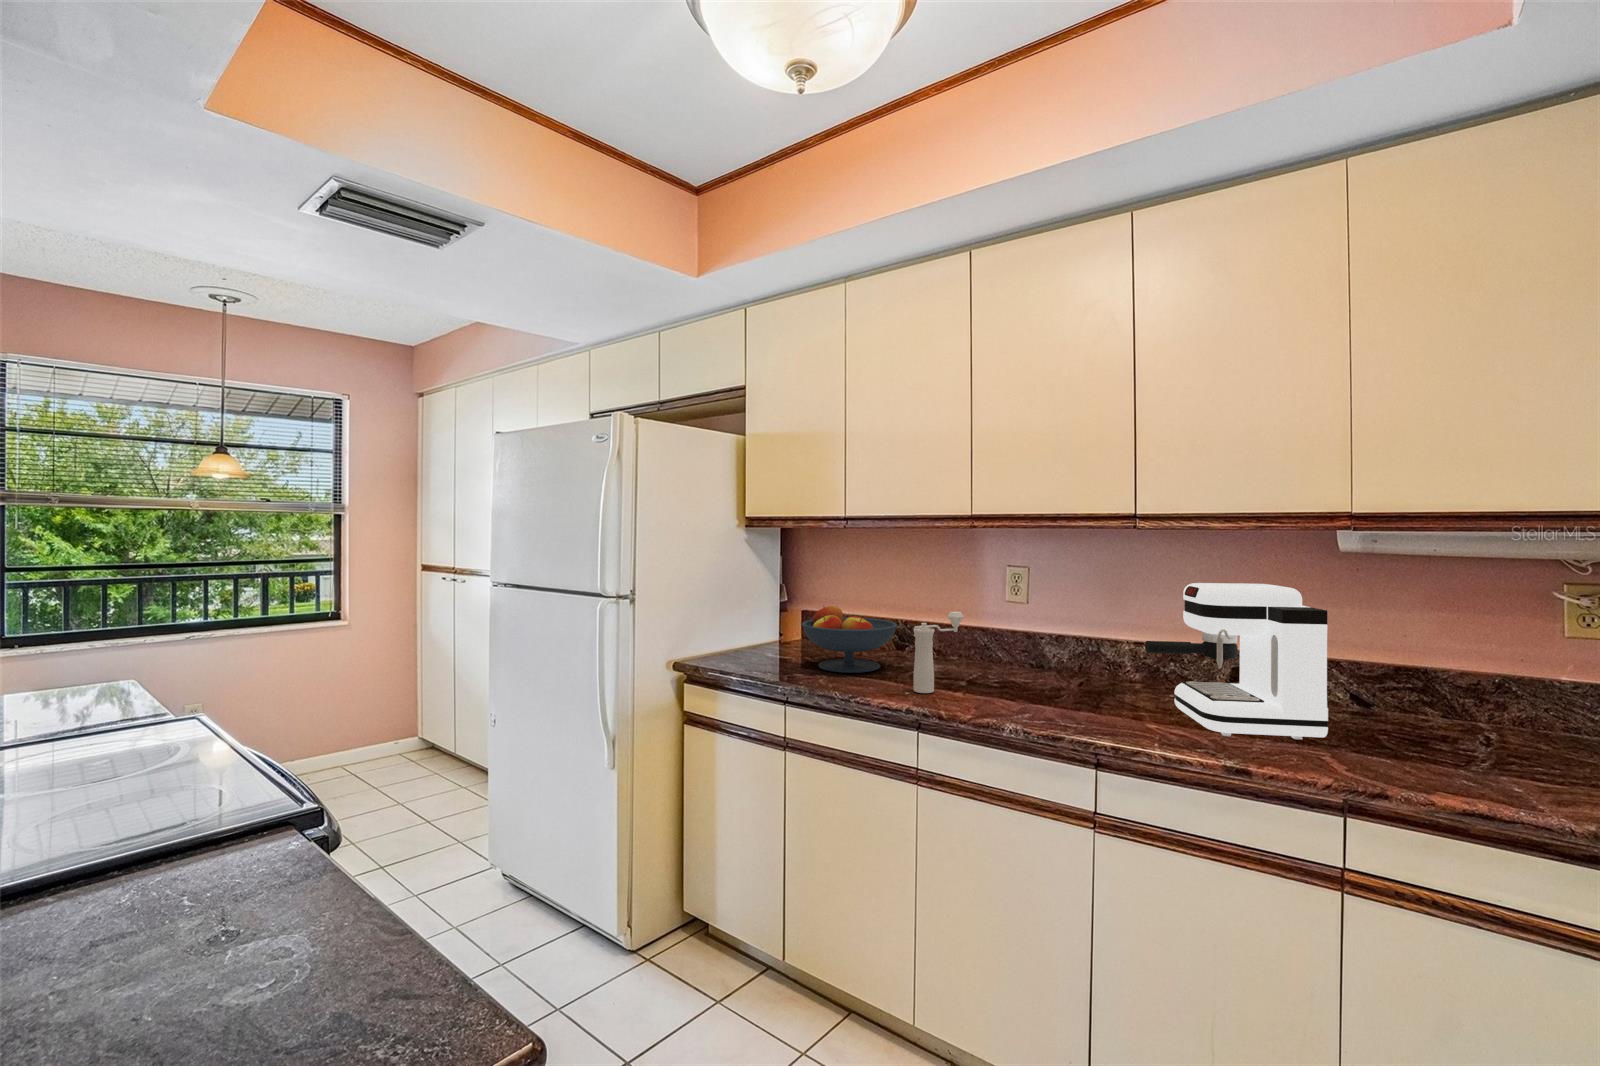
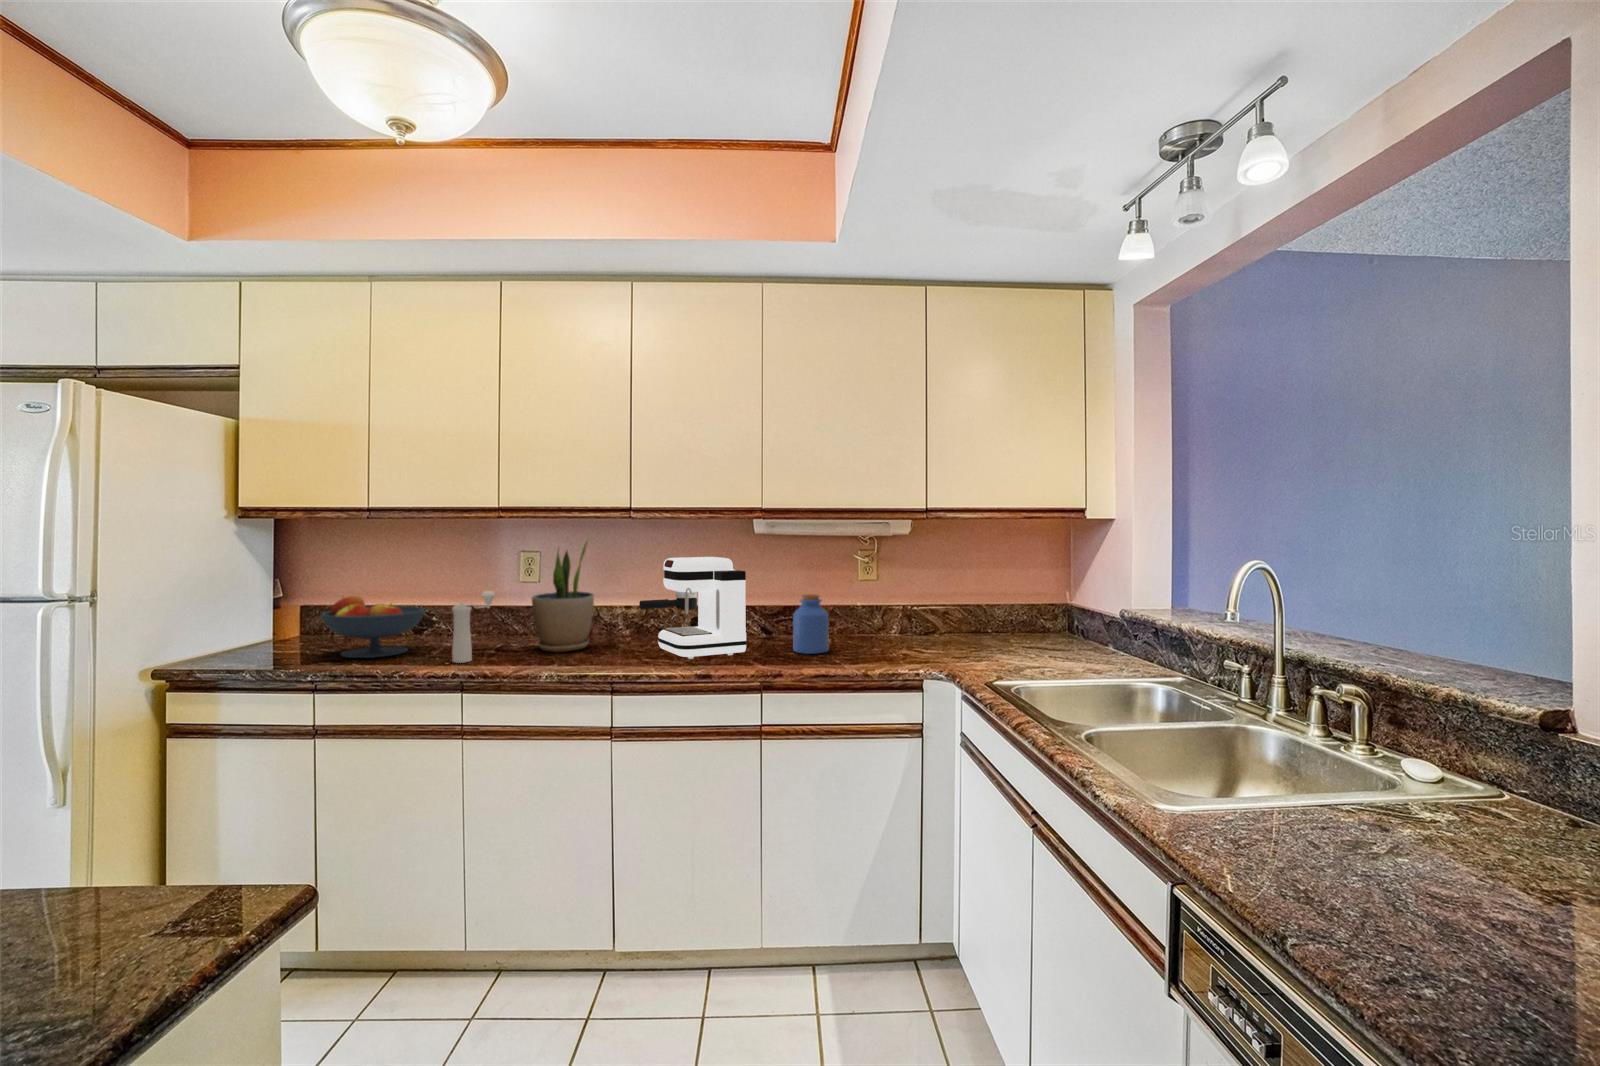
potted plant: none [1006,551,1084,694] -> present [532,540,594,652]
jar: none [1424,656,1508,764] -> present [793,594,829,654]

